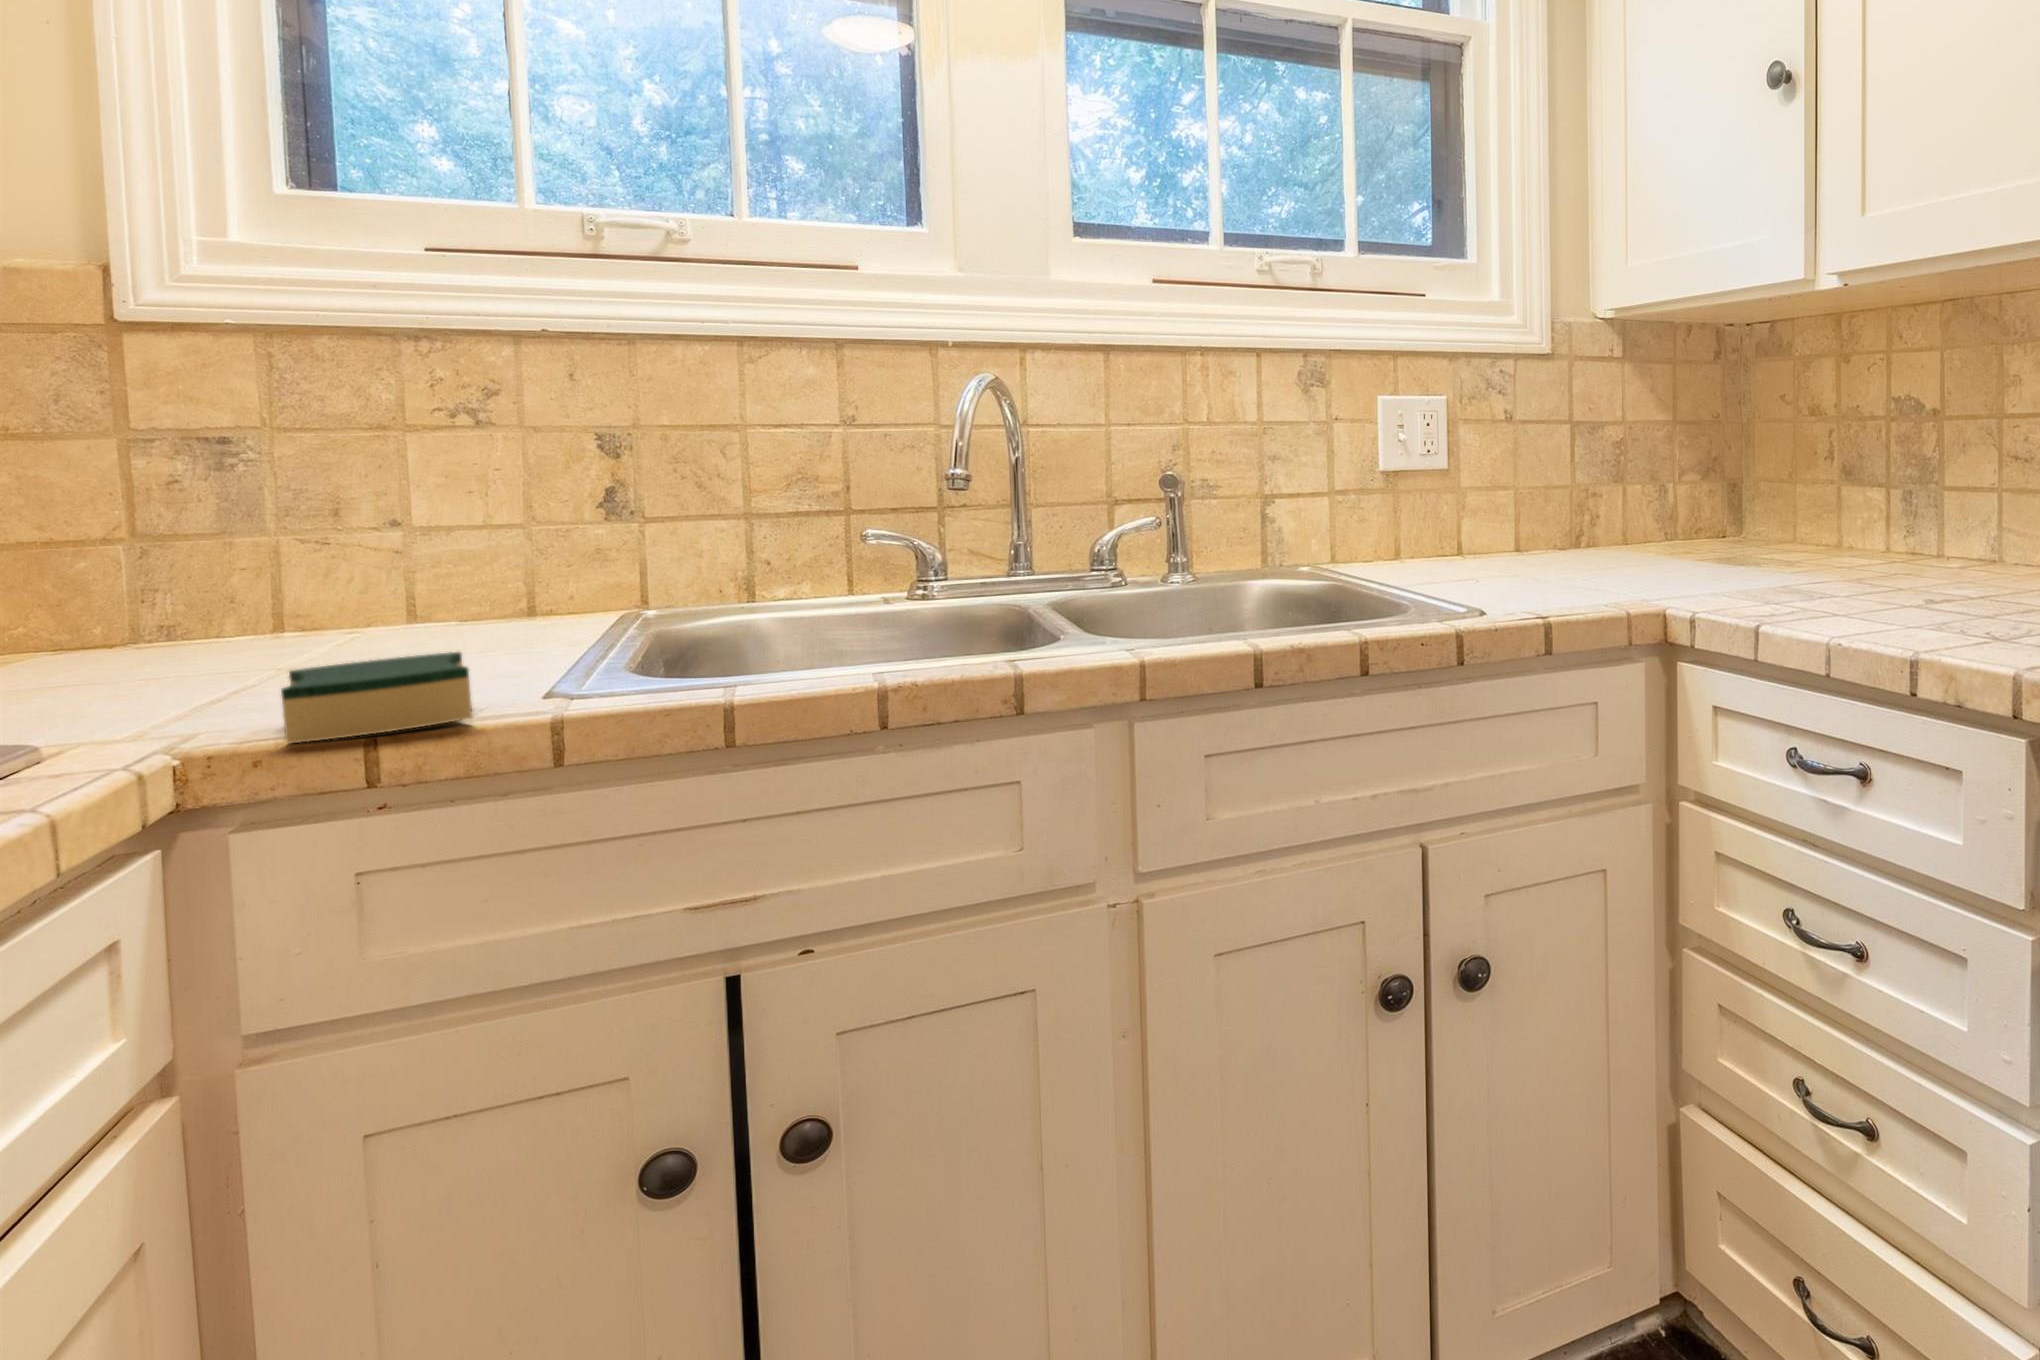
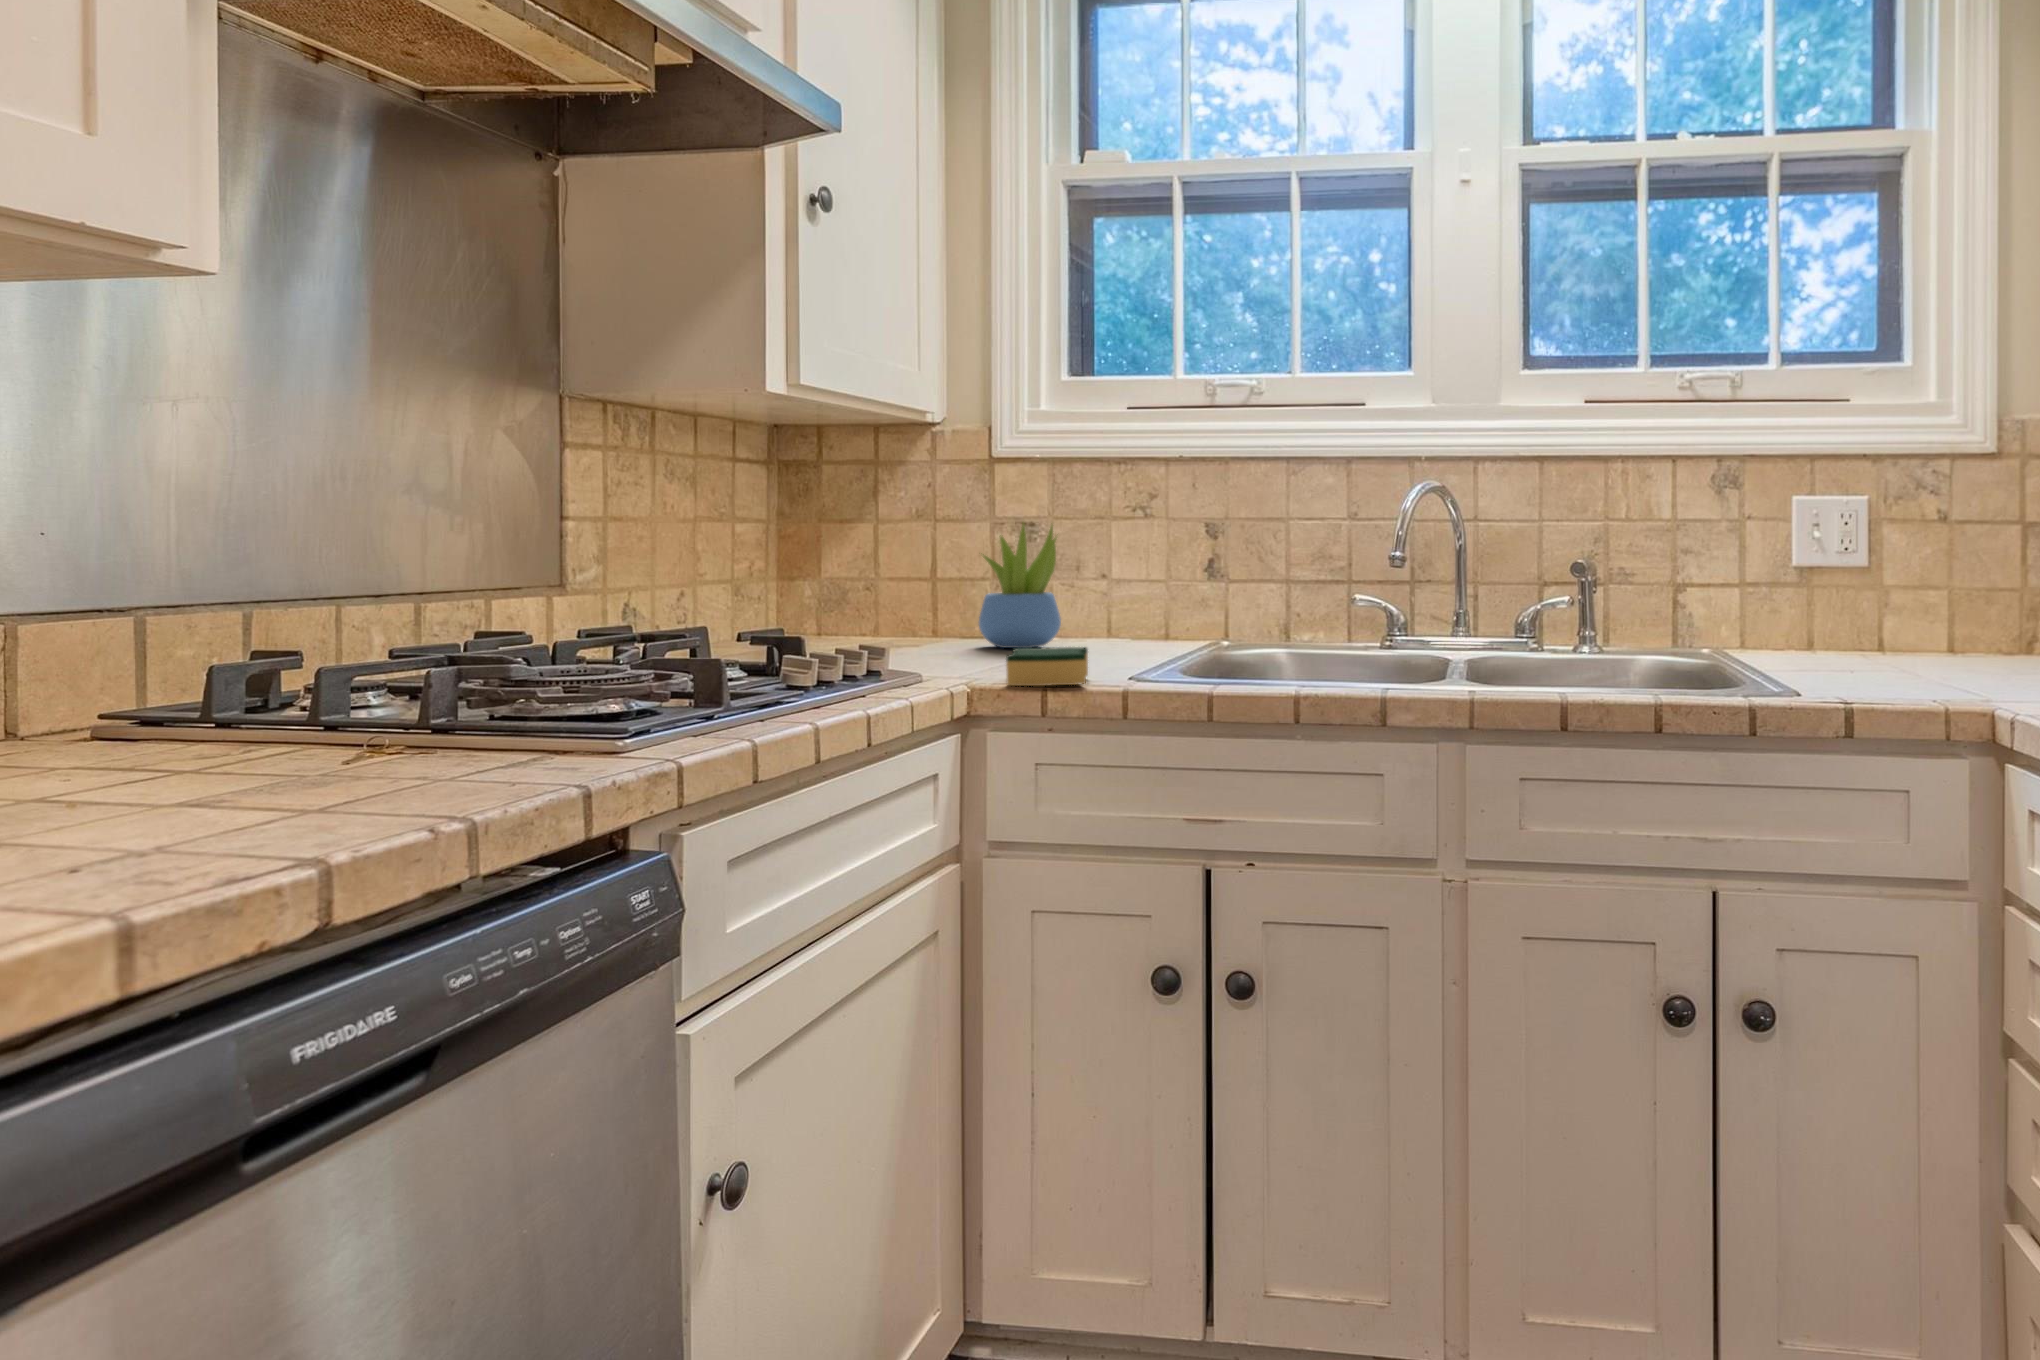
succulent plant: none [175,442,368,657] -> present [979,524,1061,648]

